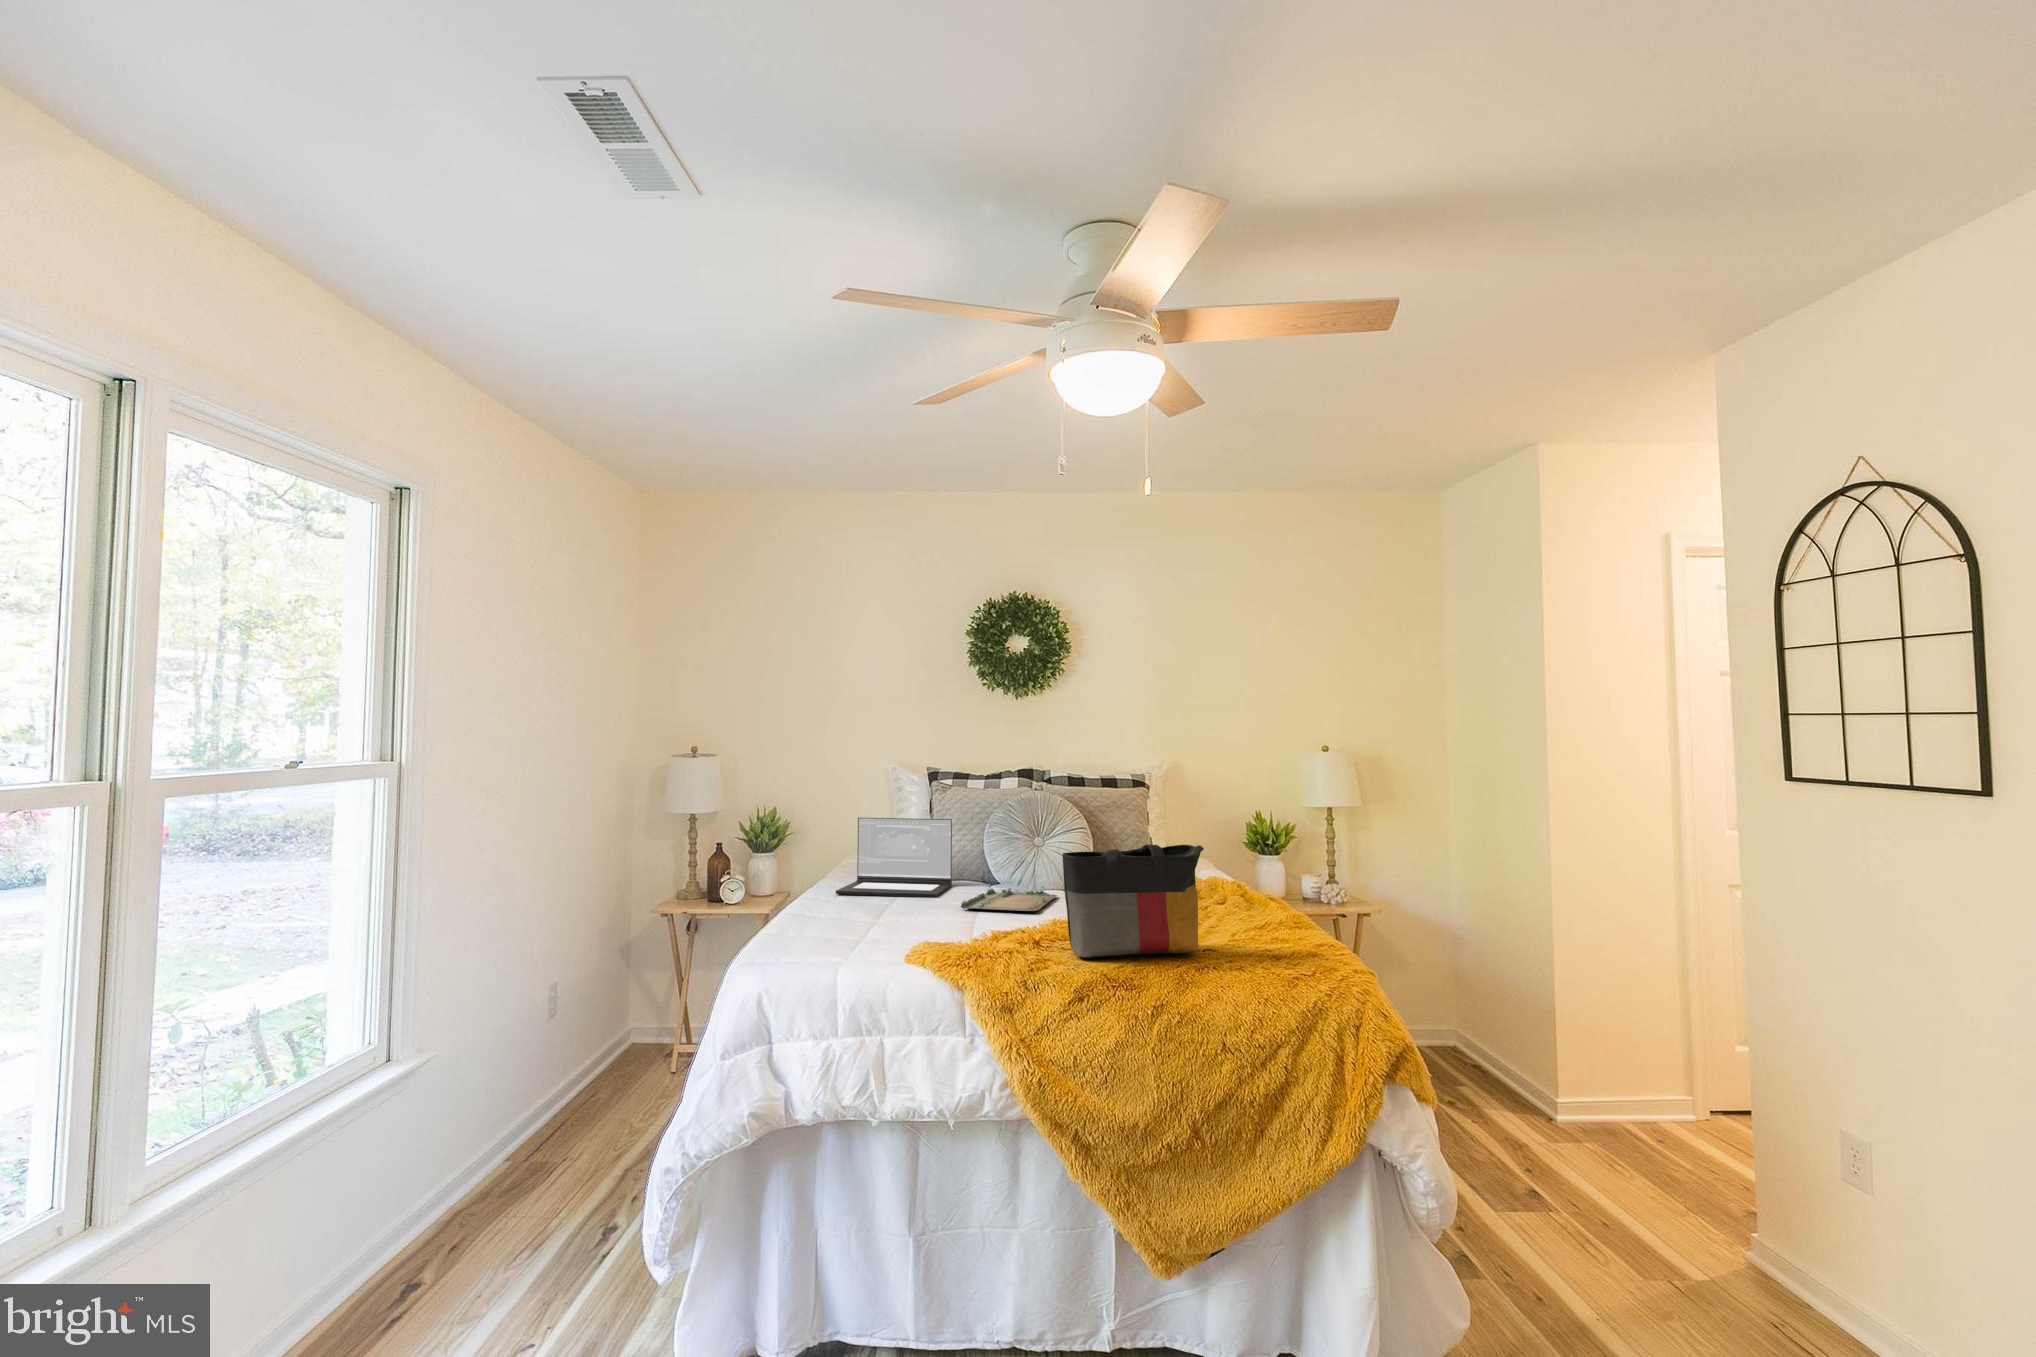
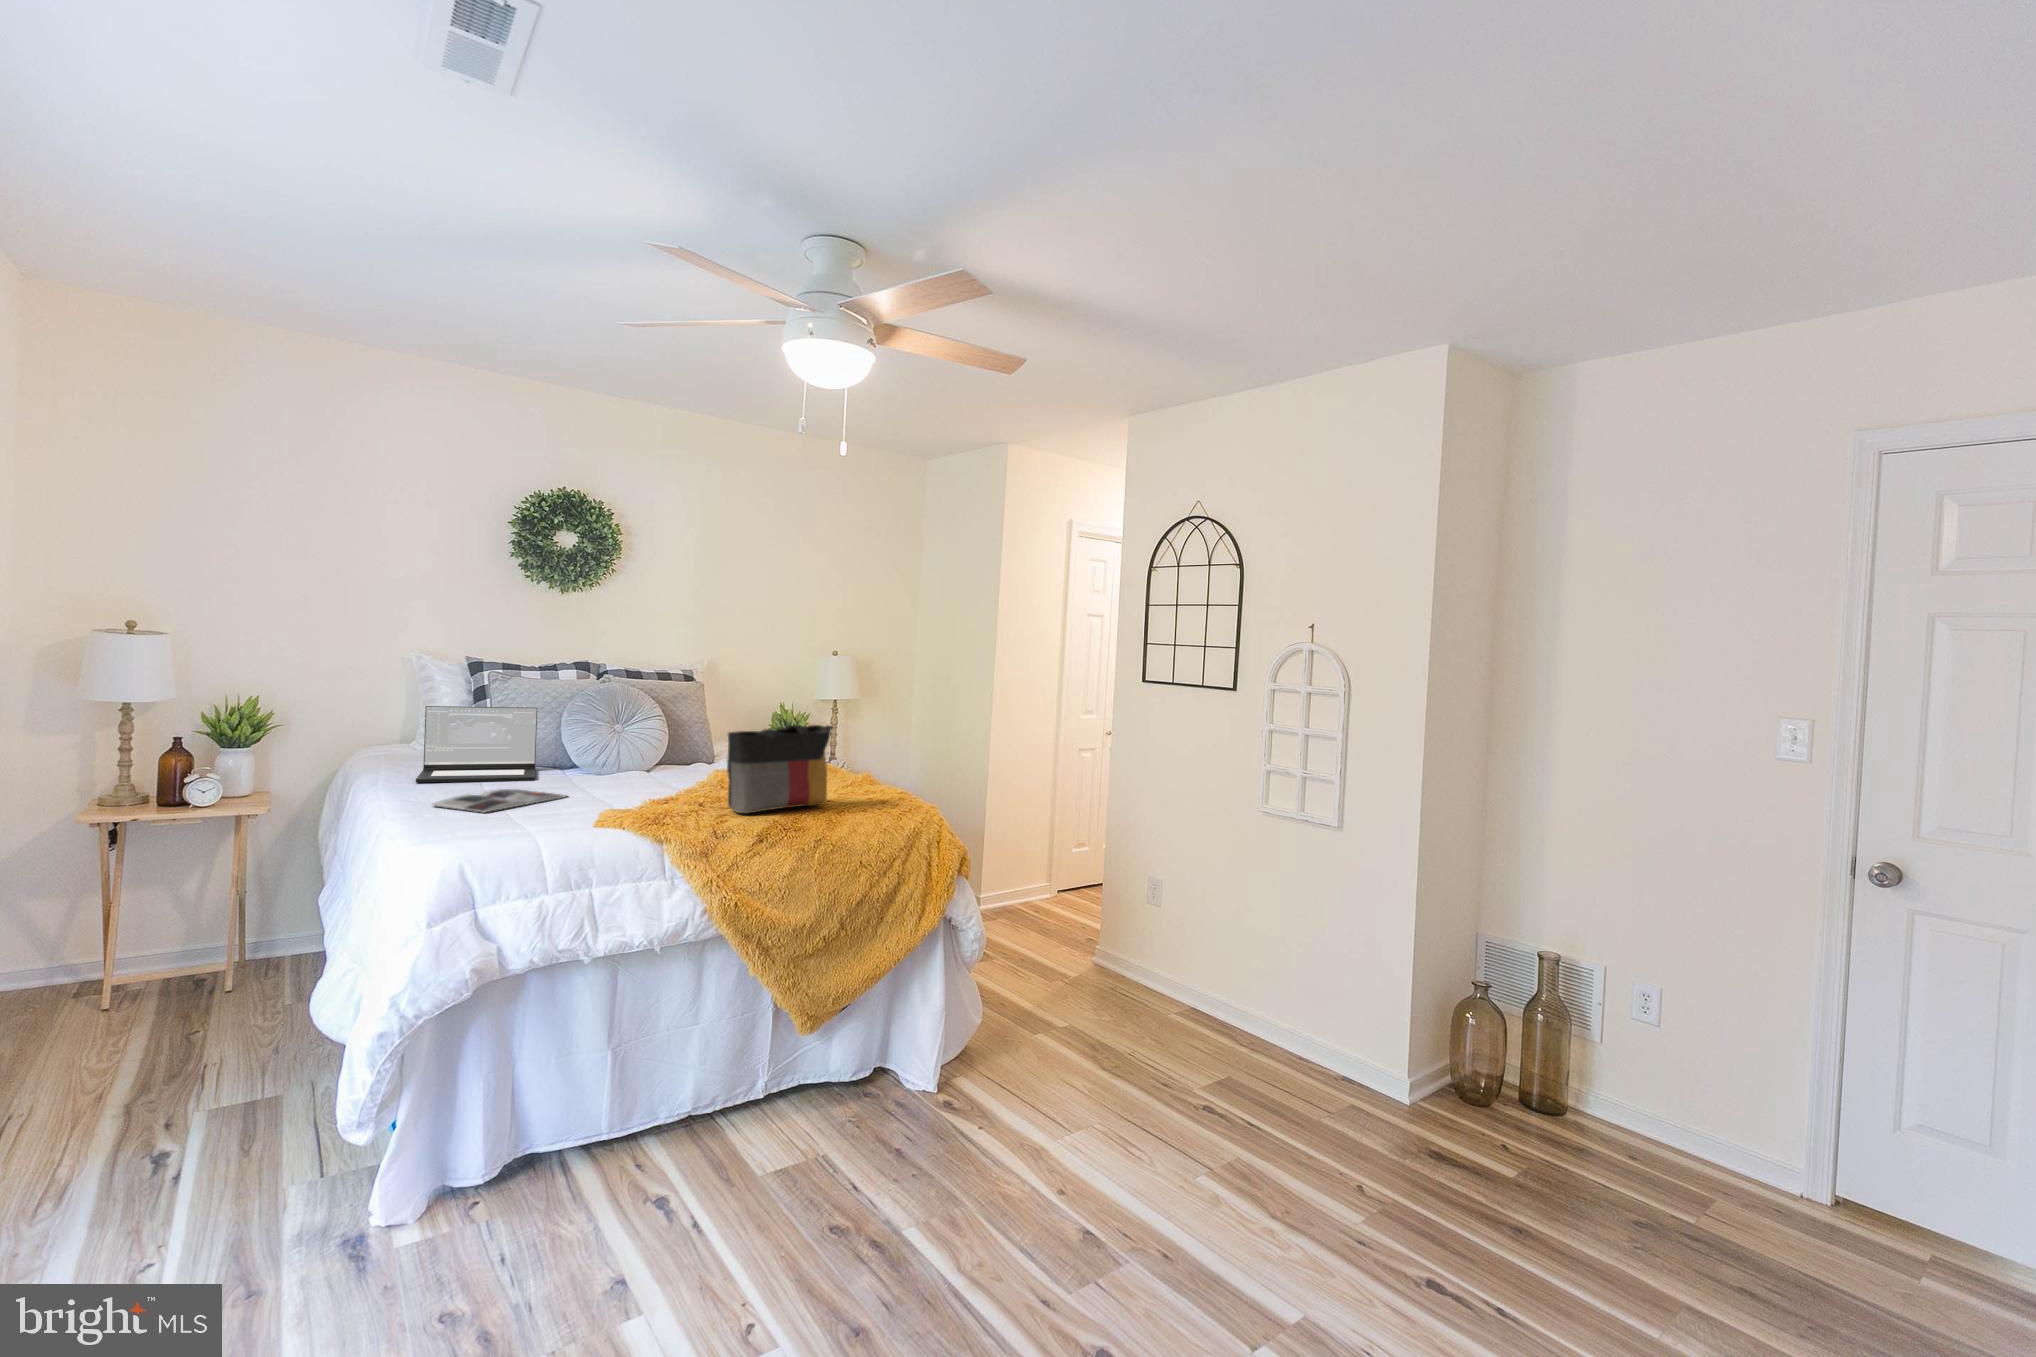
tray: present [961,887,1057,911] -> none [578,765,657,788]
magazine: none [810,907,939,933] -> present [433,789,567,812]

